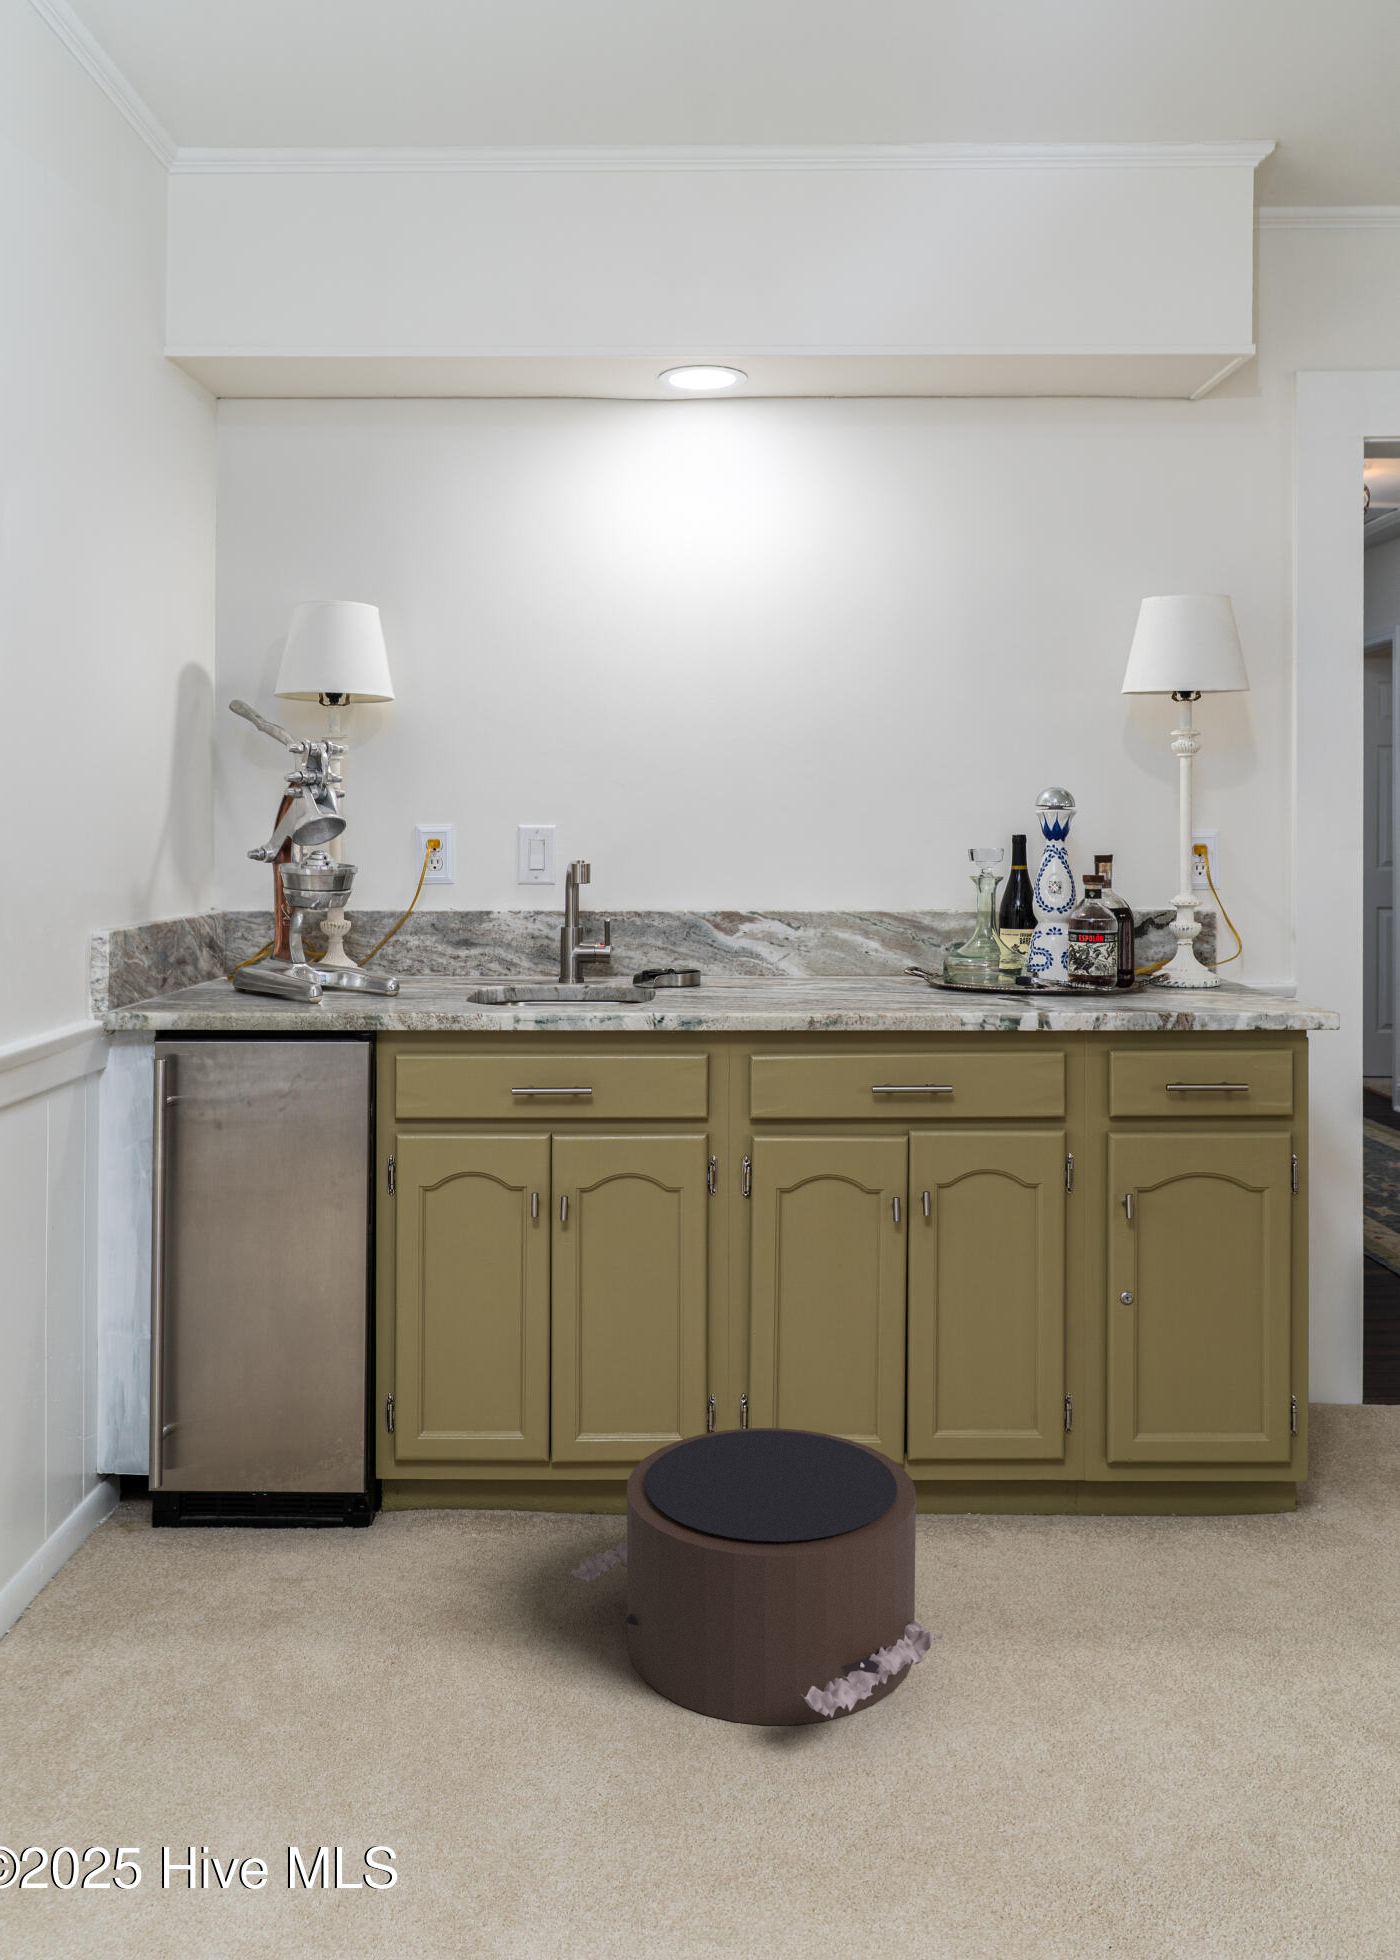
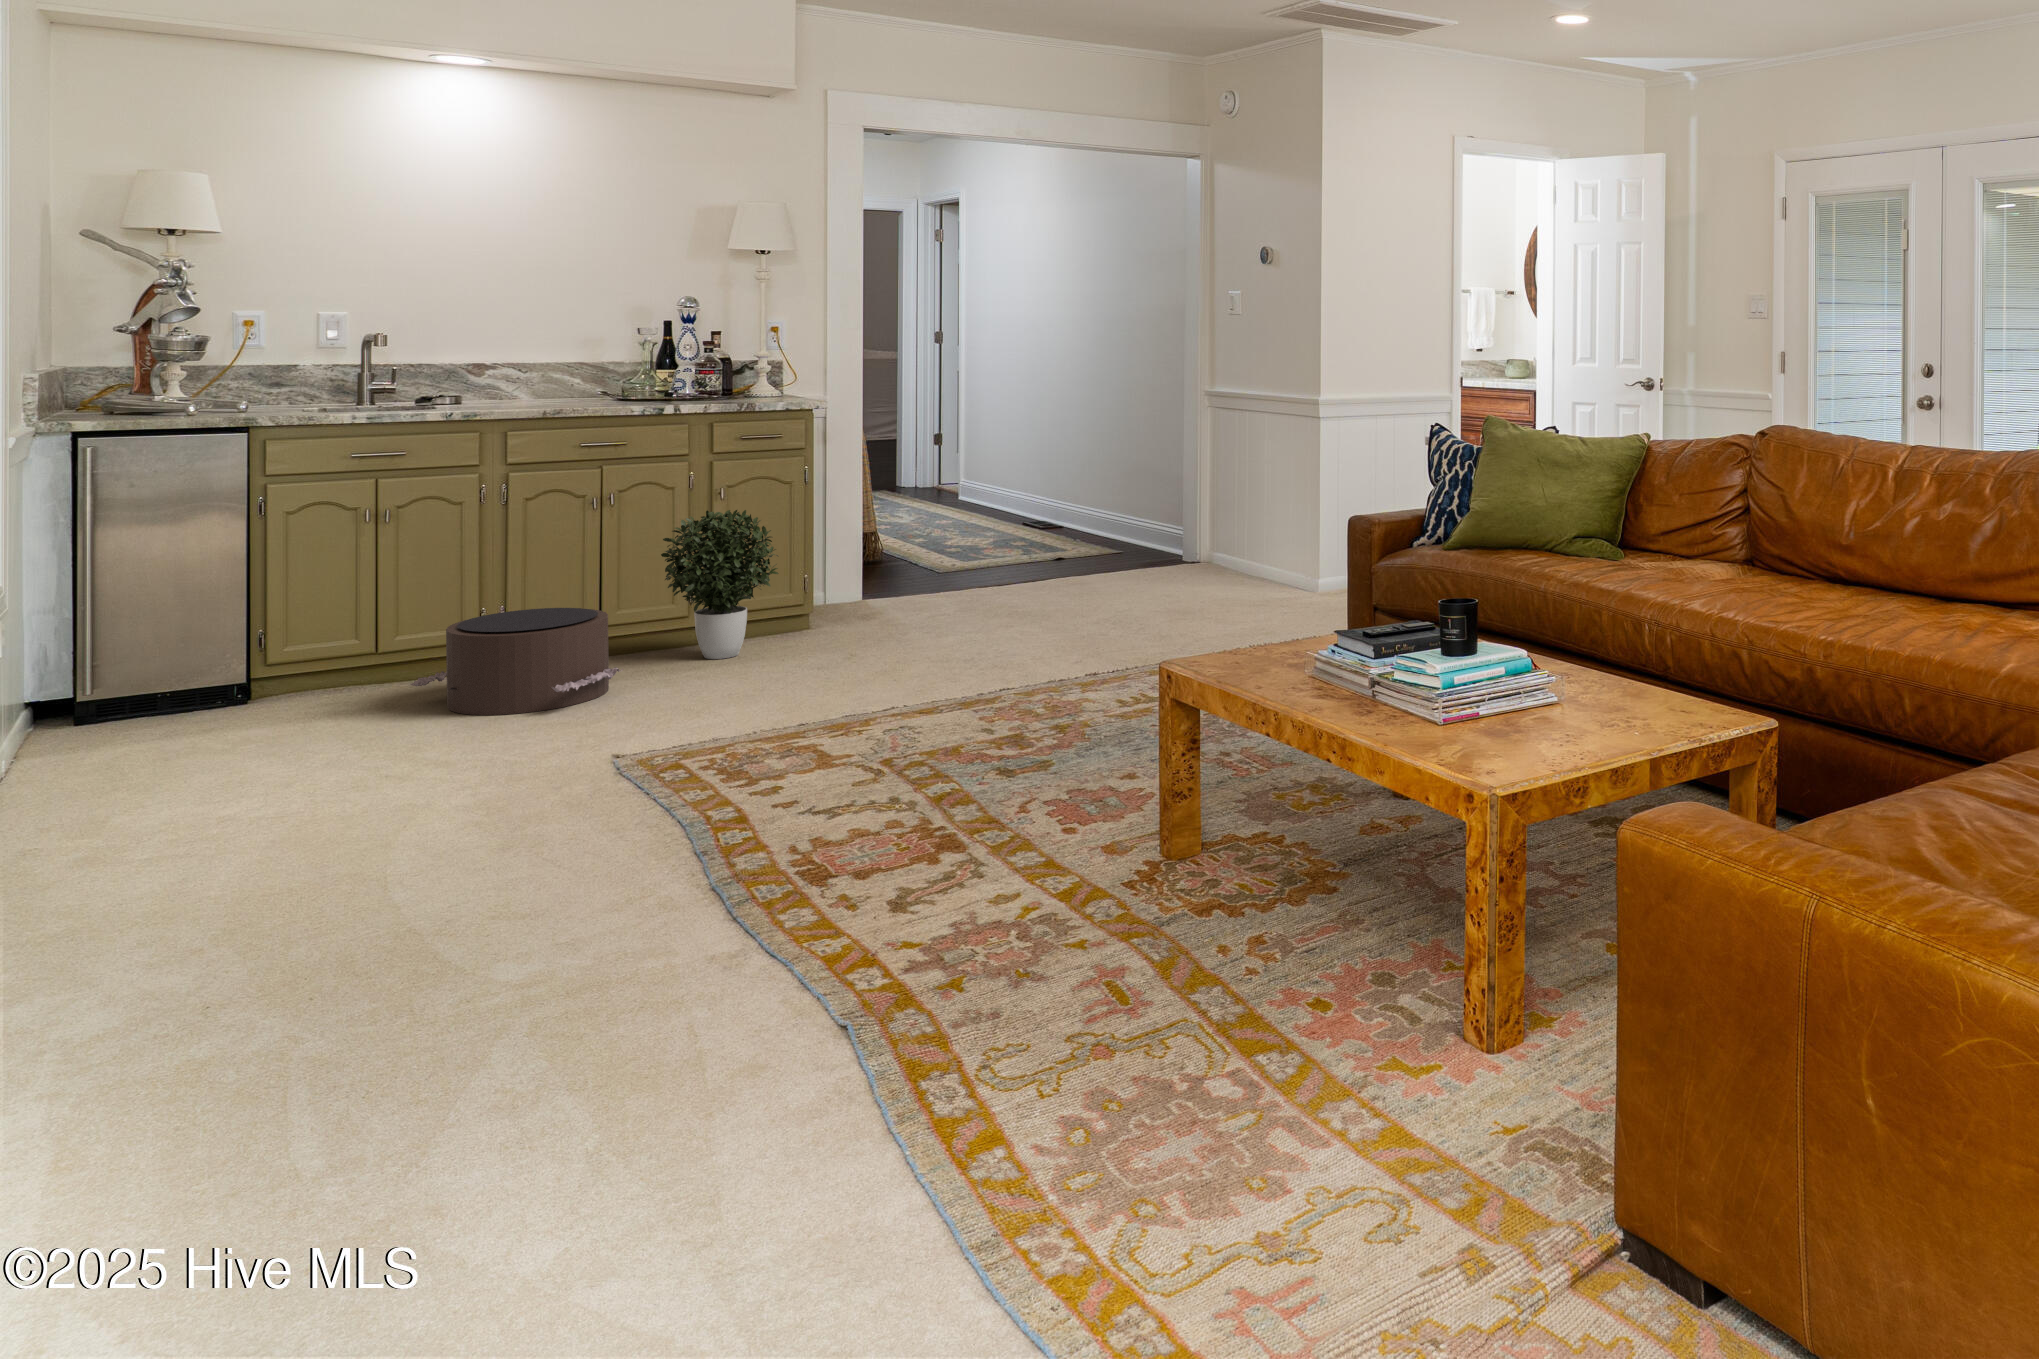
potted plant: none [1013,1246,1248,1571] -> present [661,510,778,659]

